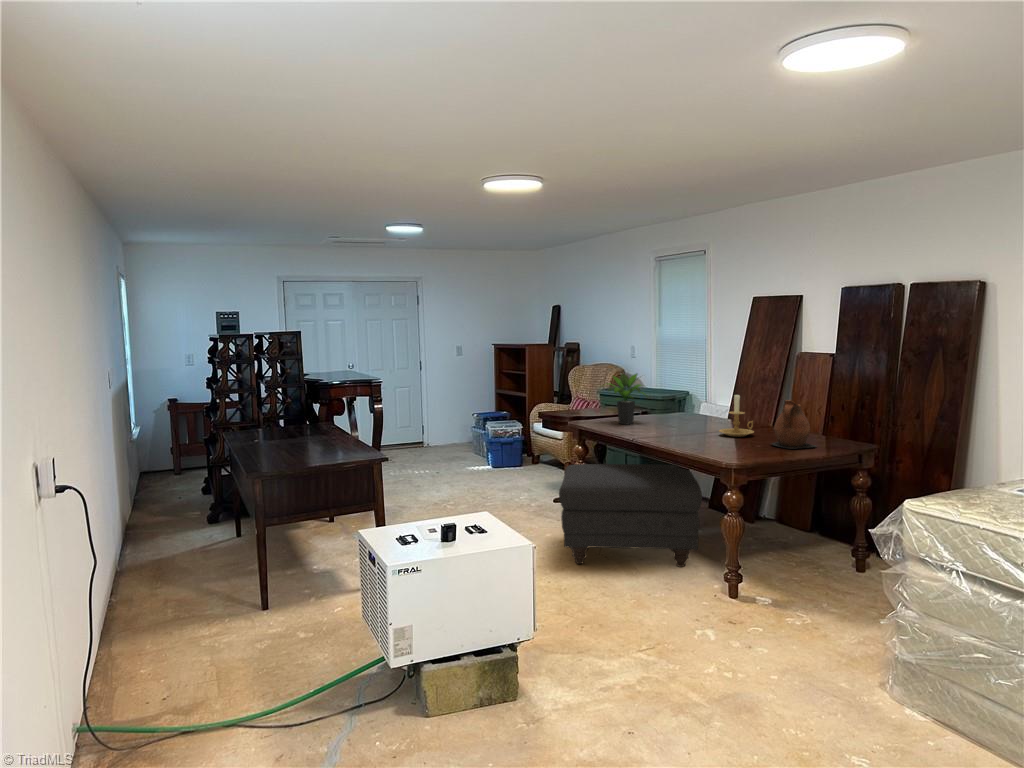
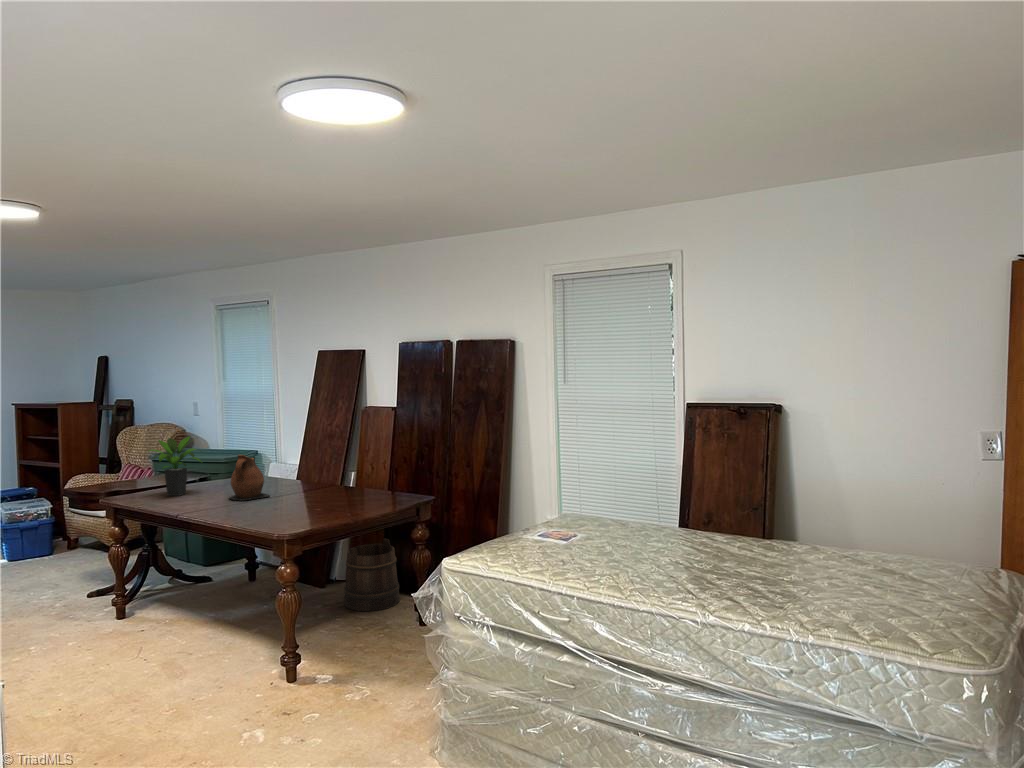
candle holder: present [719,395,754,437] -> none [280,454,318,500]
ceramic pitcher: present [772,400,816,449] -> present [229,455,270,500]
ottoman: present [559,464,702,567] -> none [71,538,258,680]
bucket: none [775,484,833,552] -> present [344,539,399,611]

